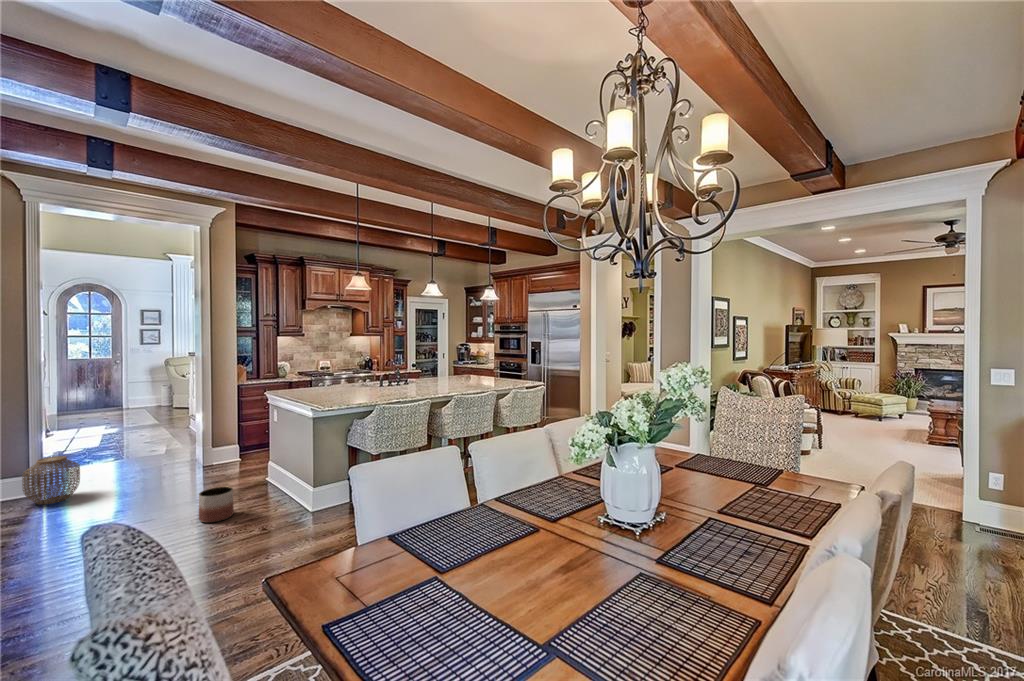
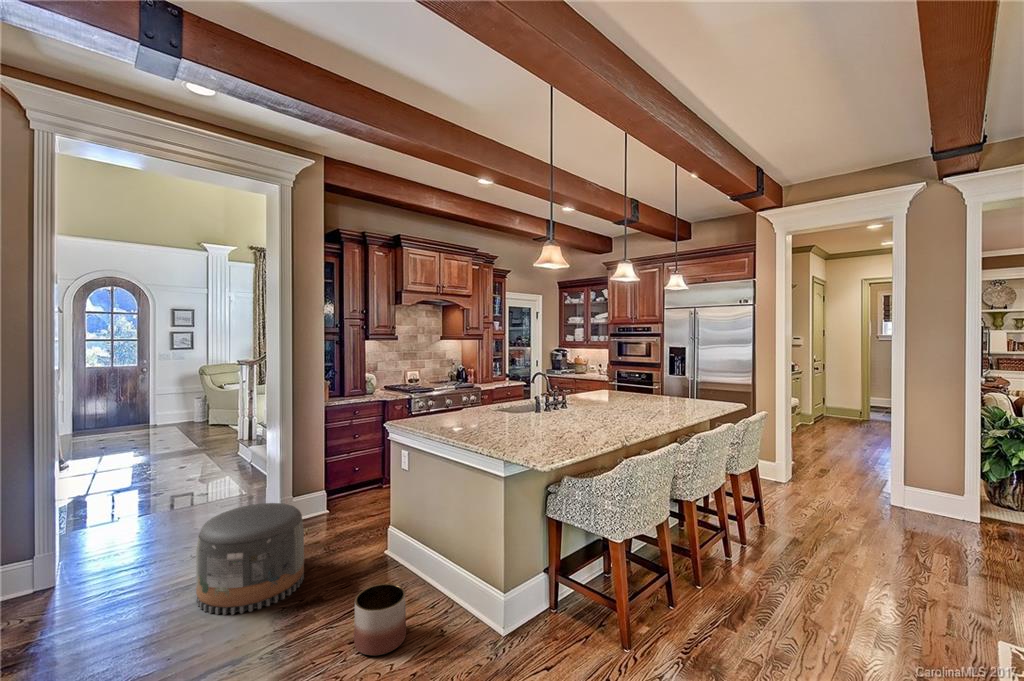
pouf: none [115,446,190,508] -> present [196,503,304,615]
woven basket: present [22,456,80,504] -> none [47,523,136,607]

